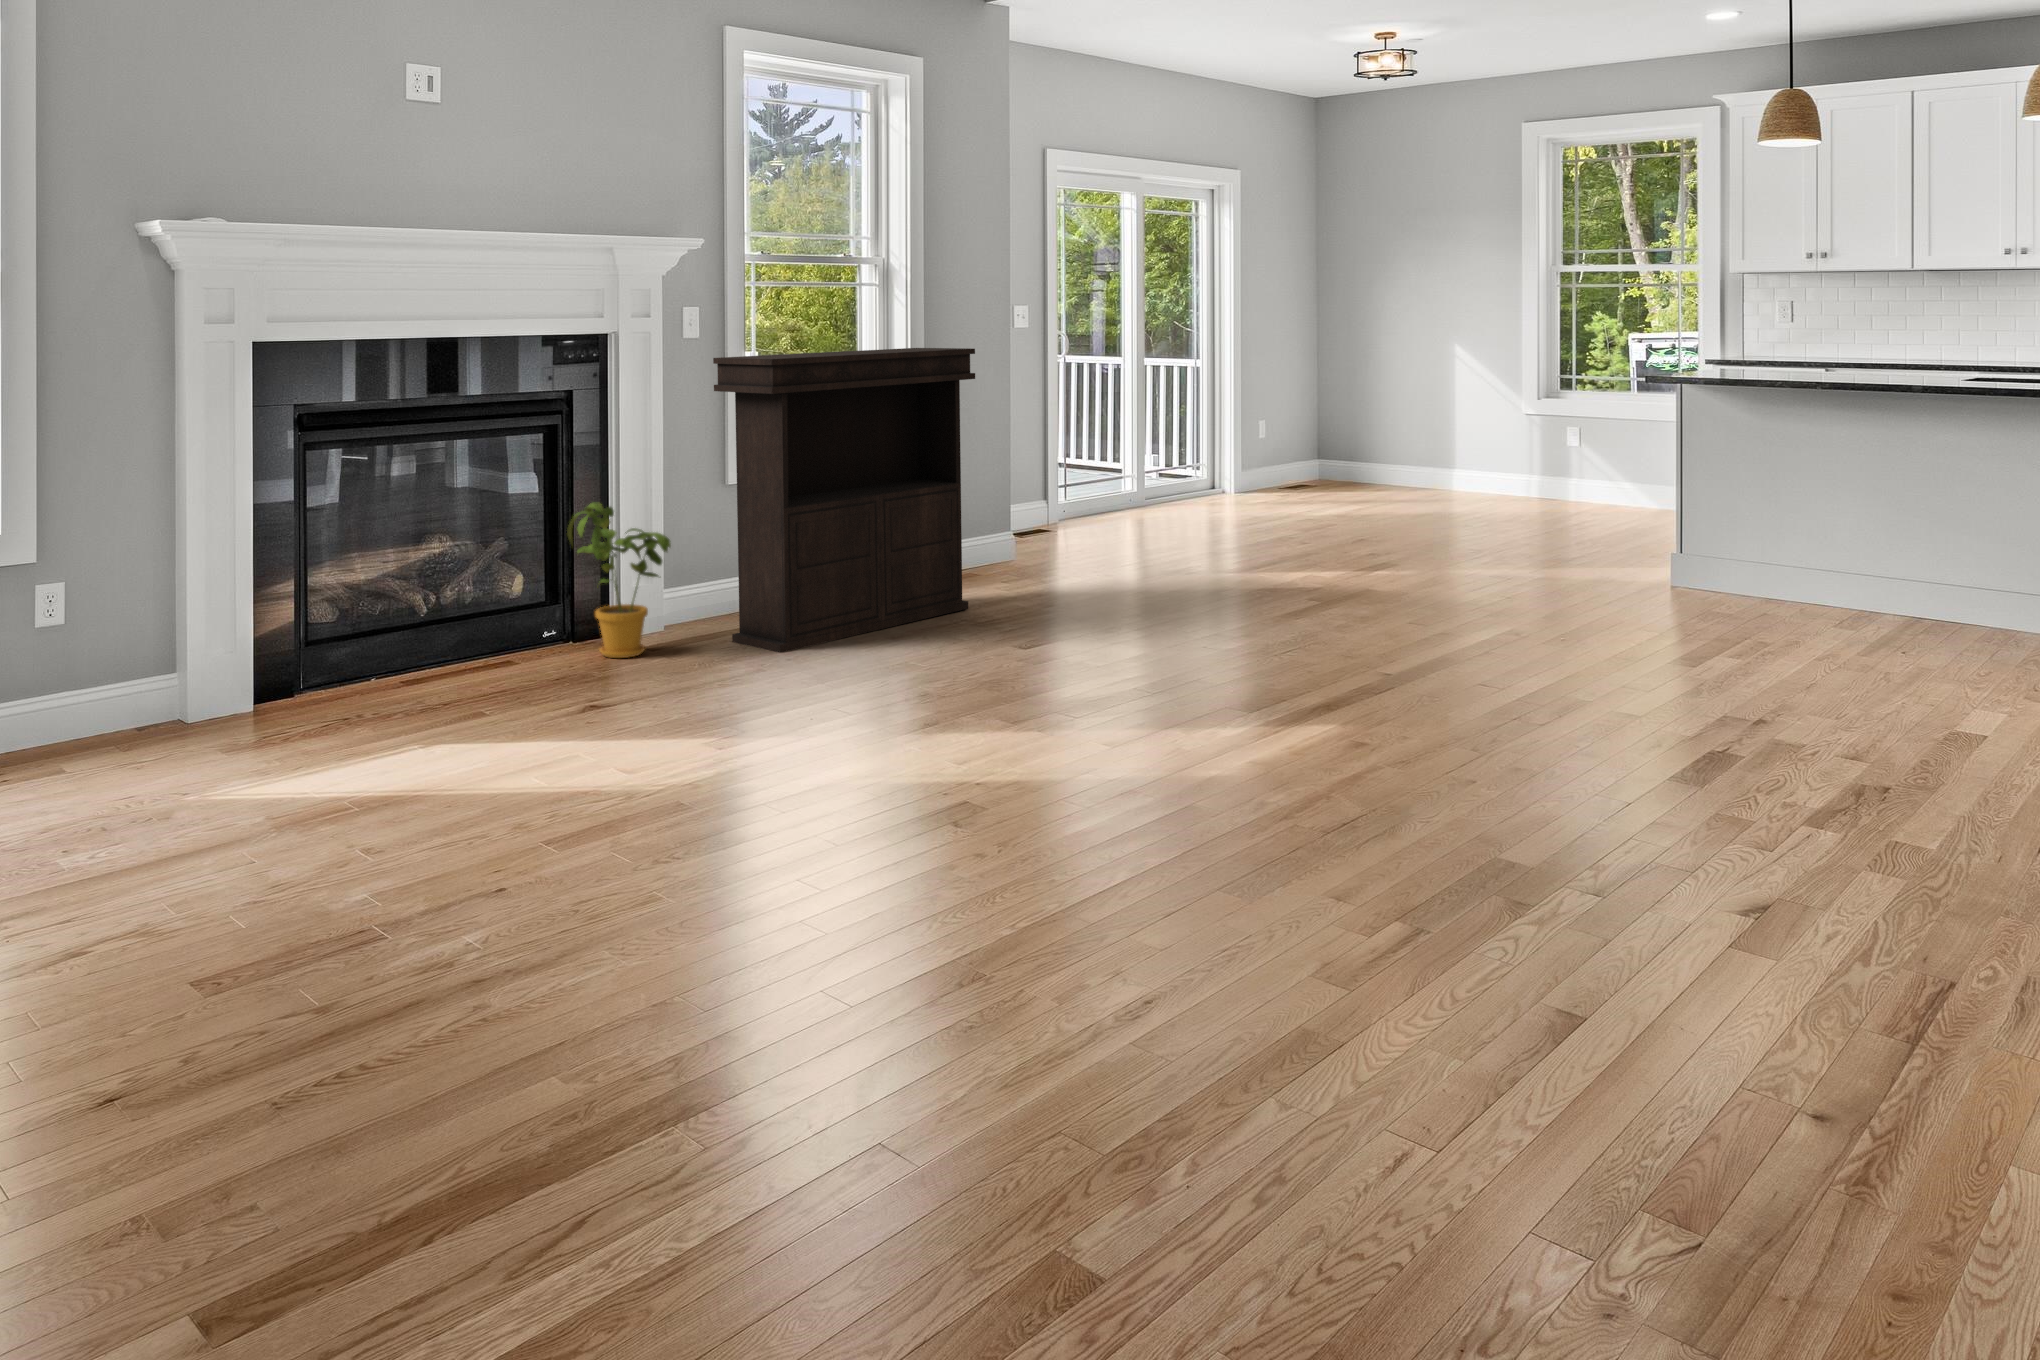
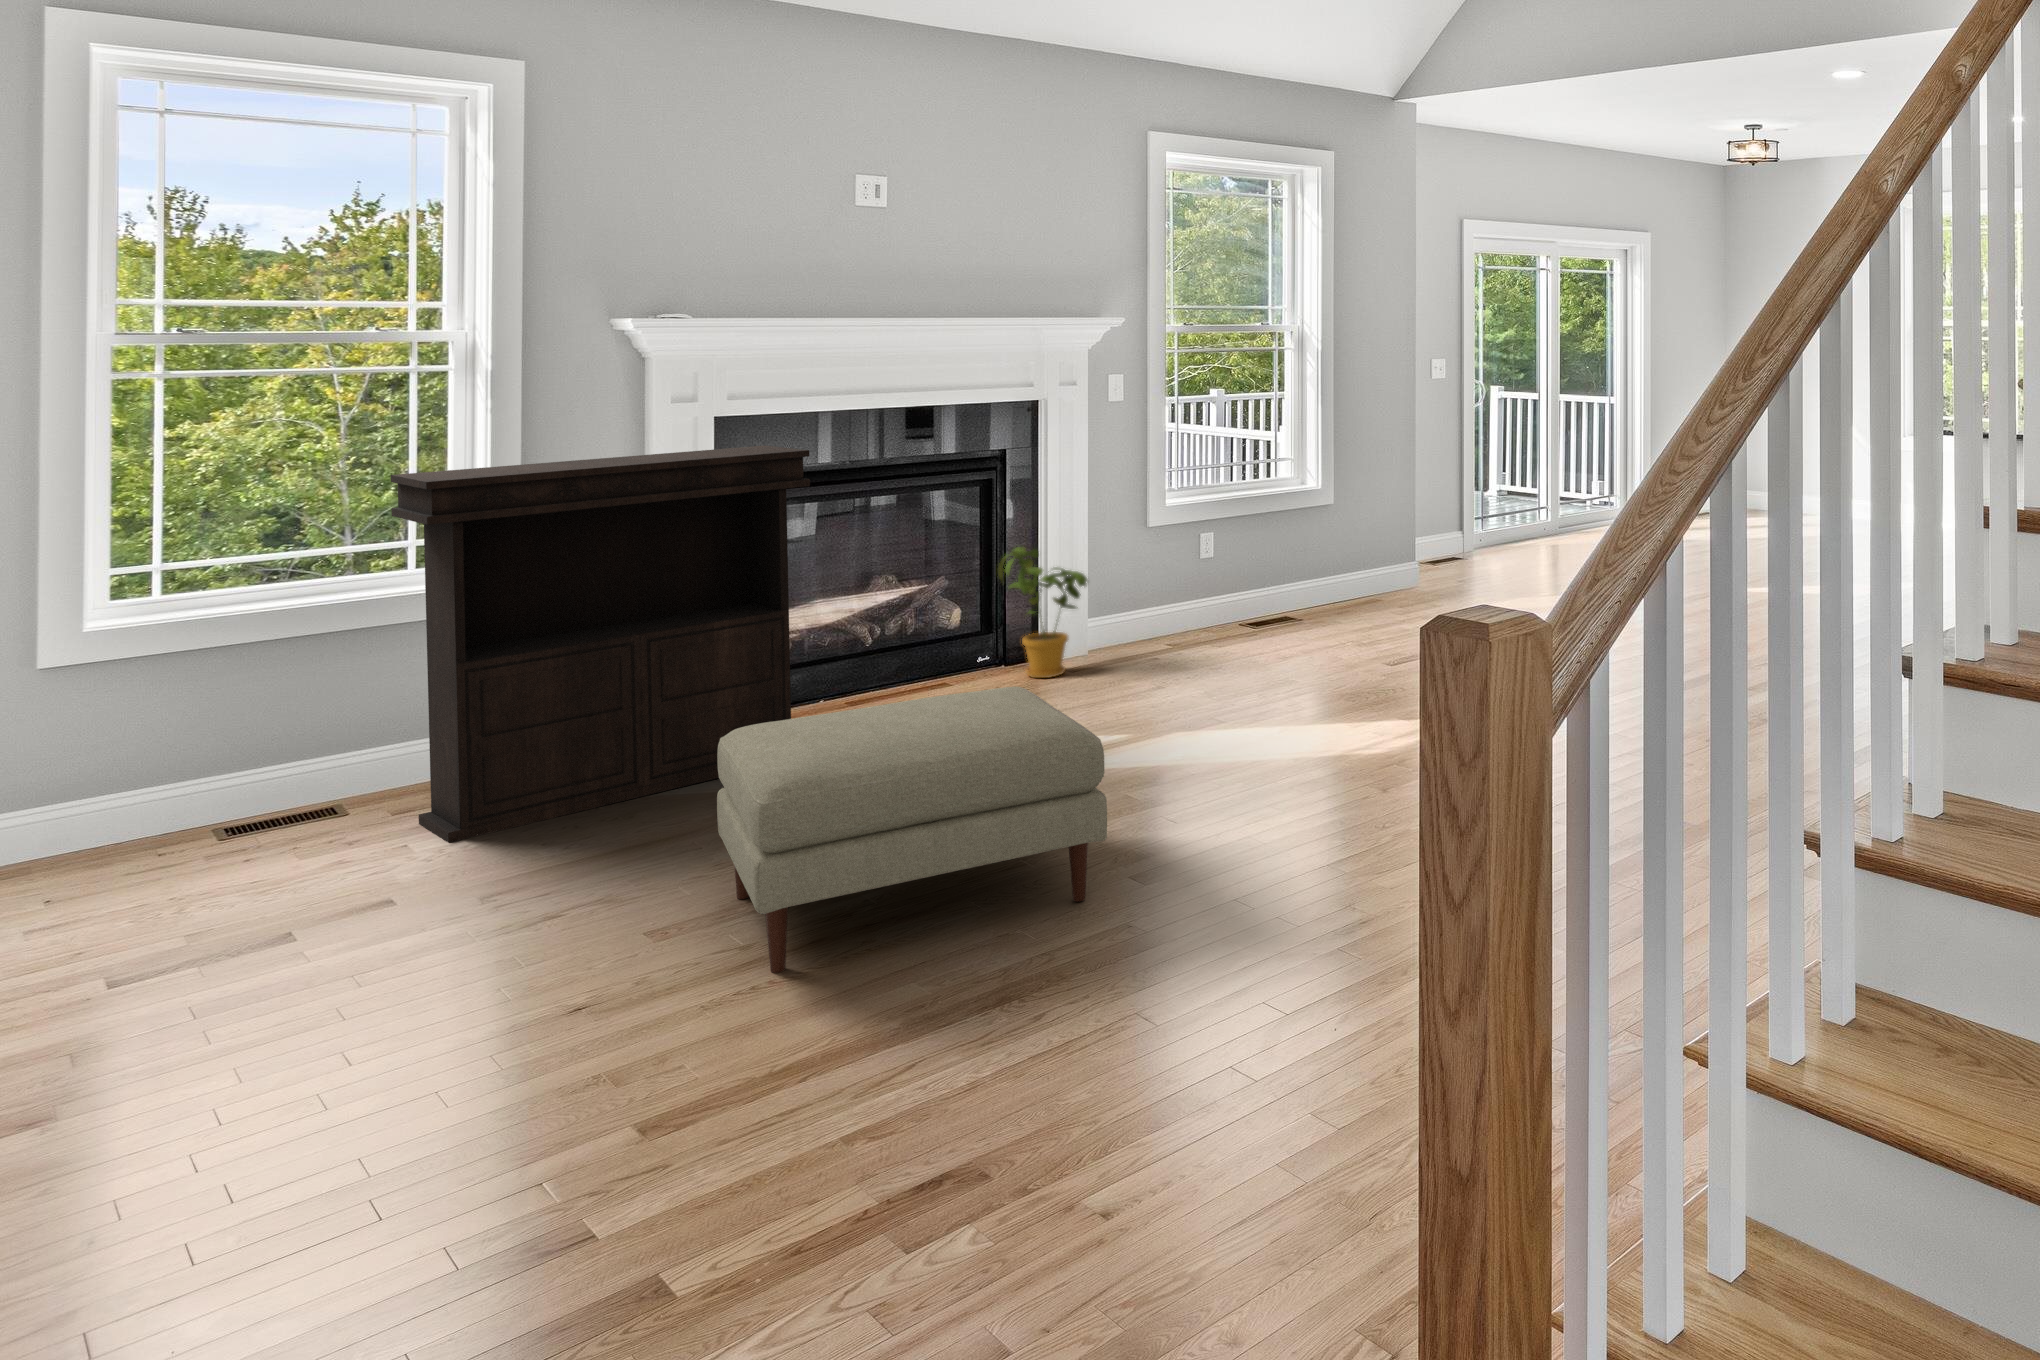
console table: present [713,348,975,653] -> present [391,446,810,843]
ottoman: none [282,662,790,1044] -> present [717,687,1107,973]

